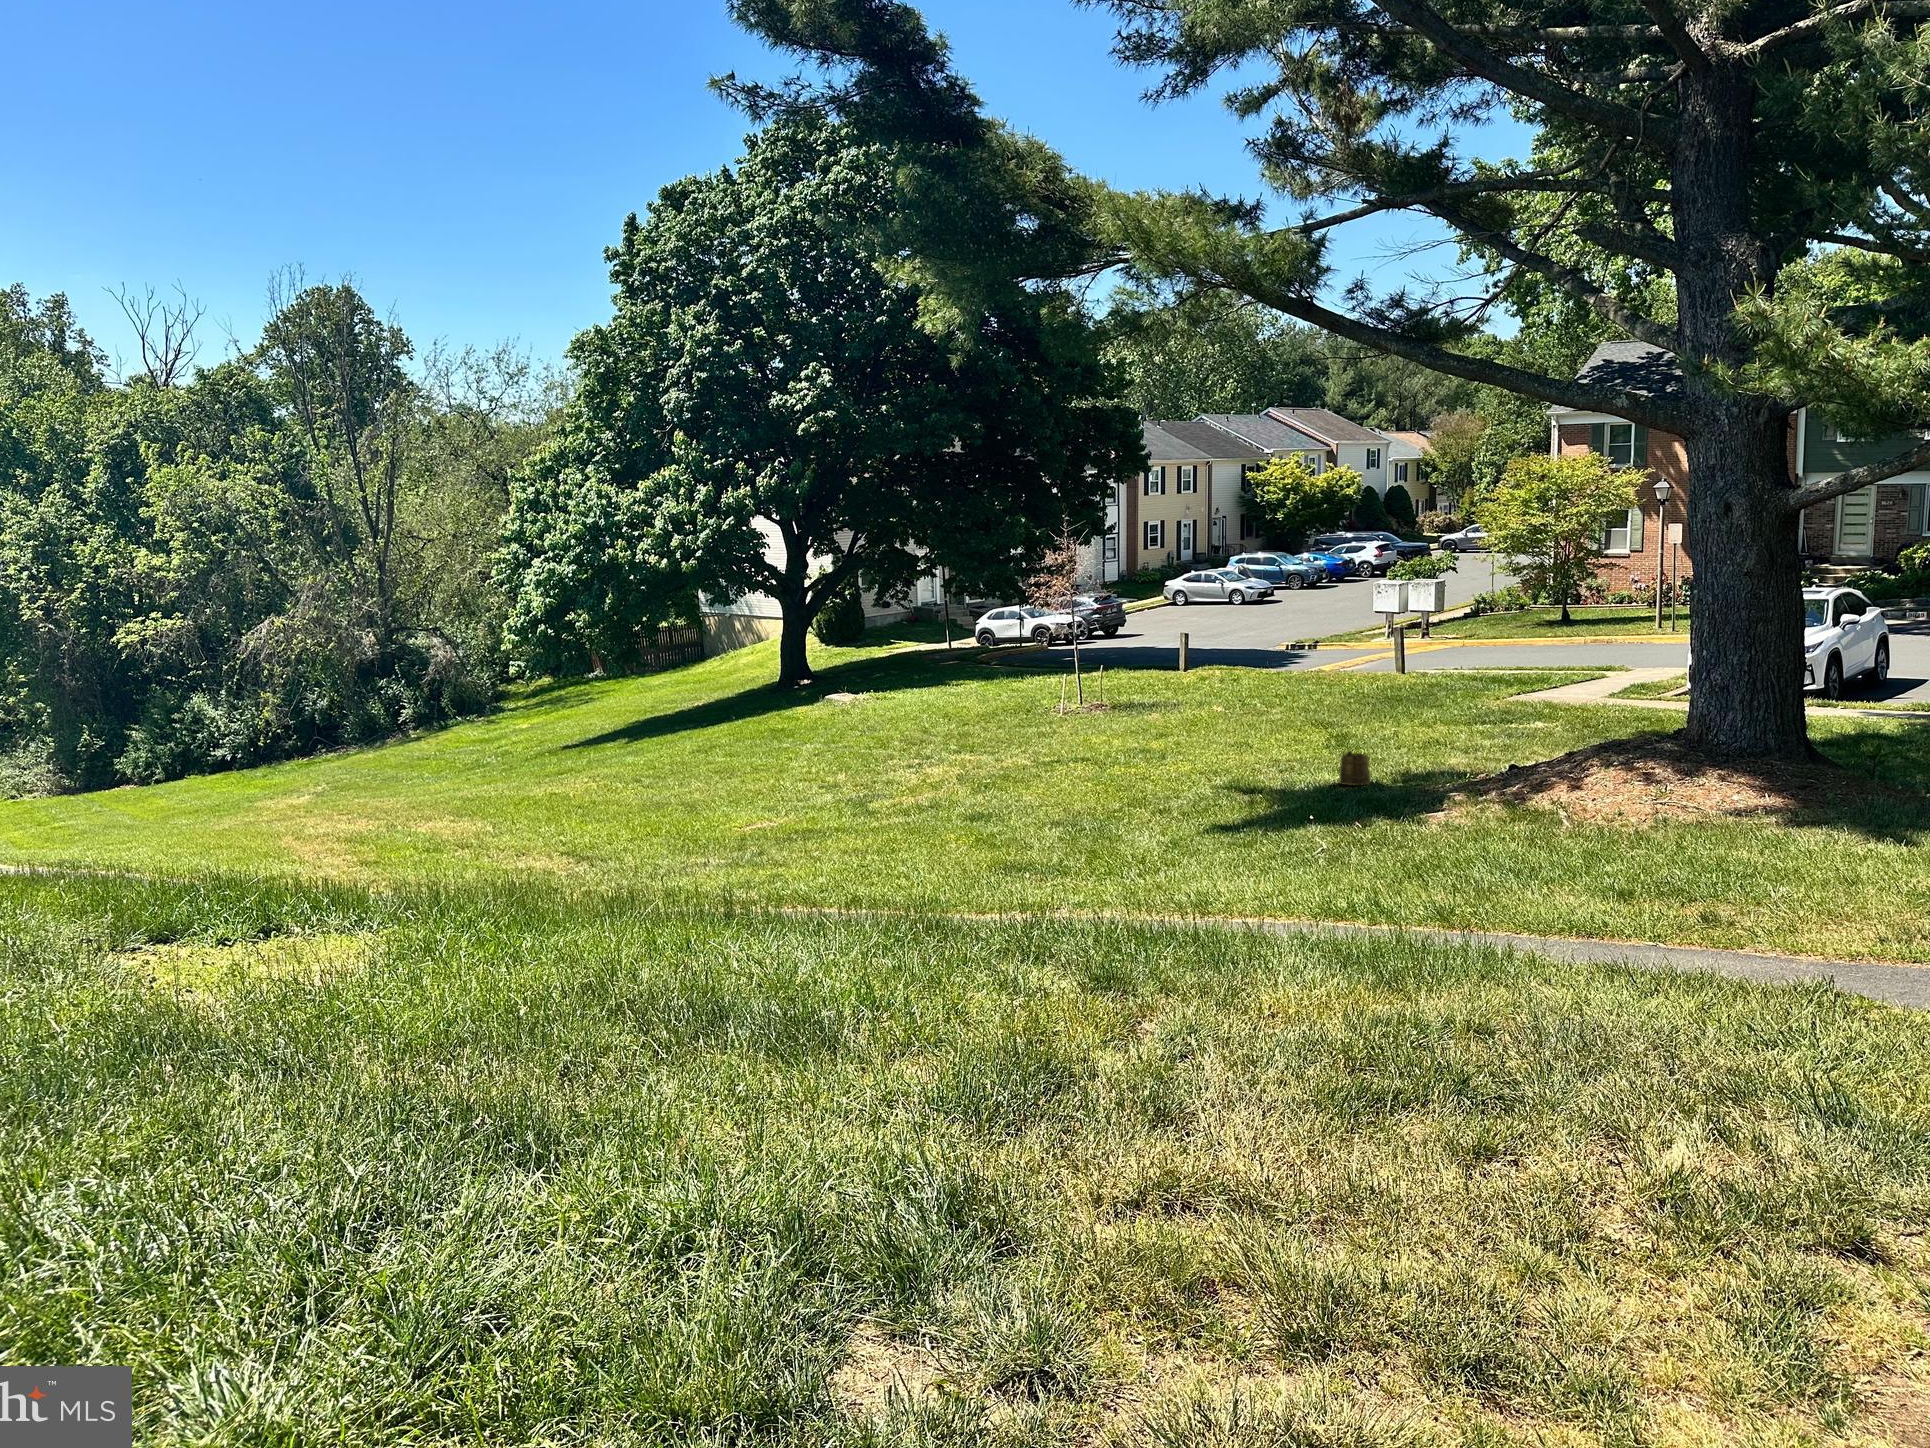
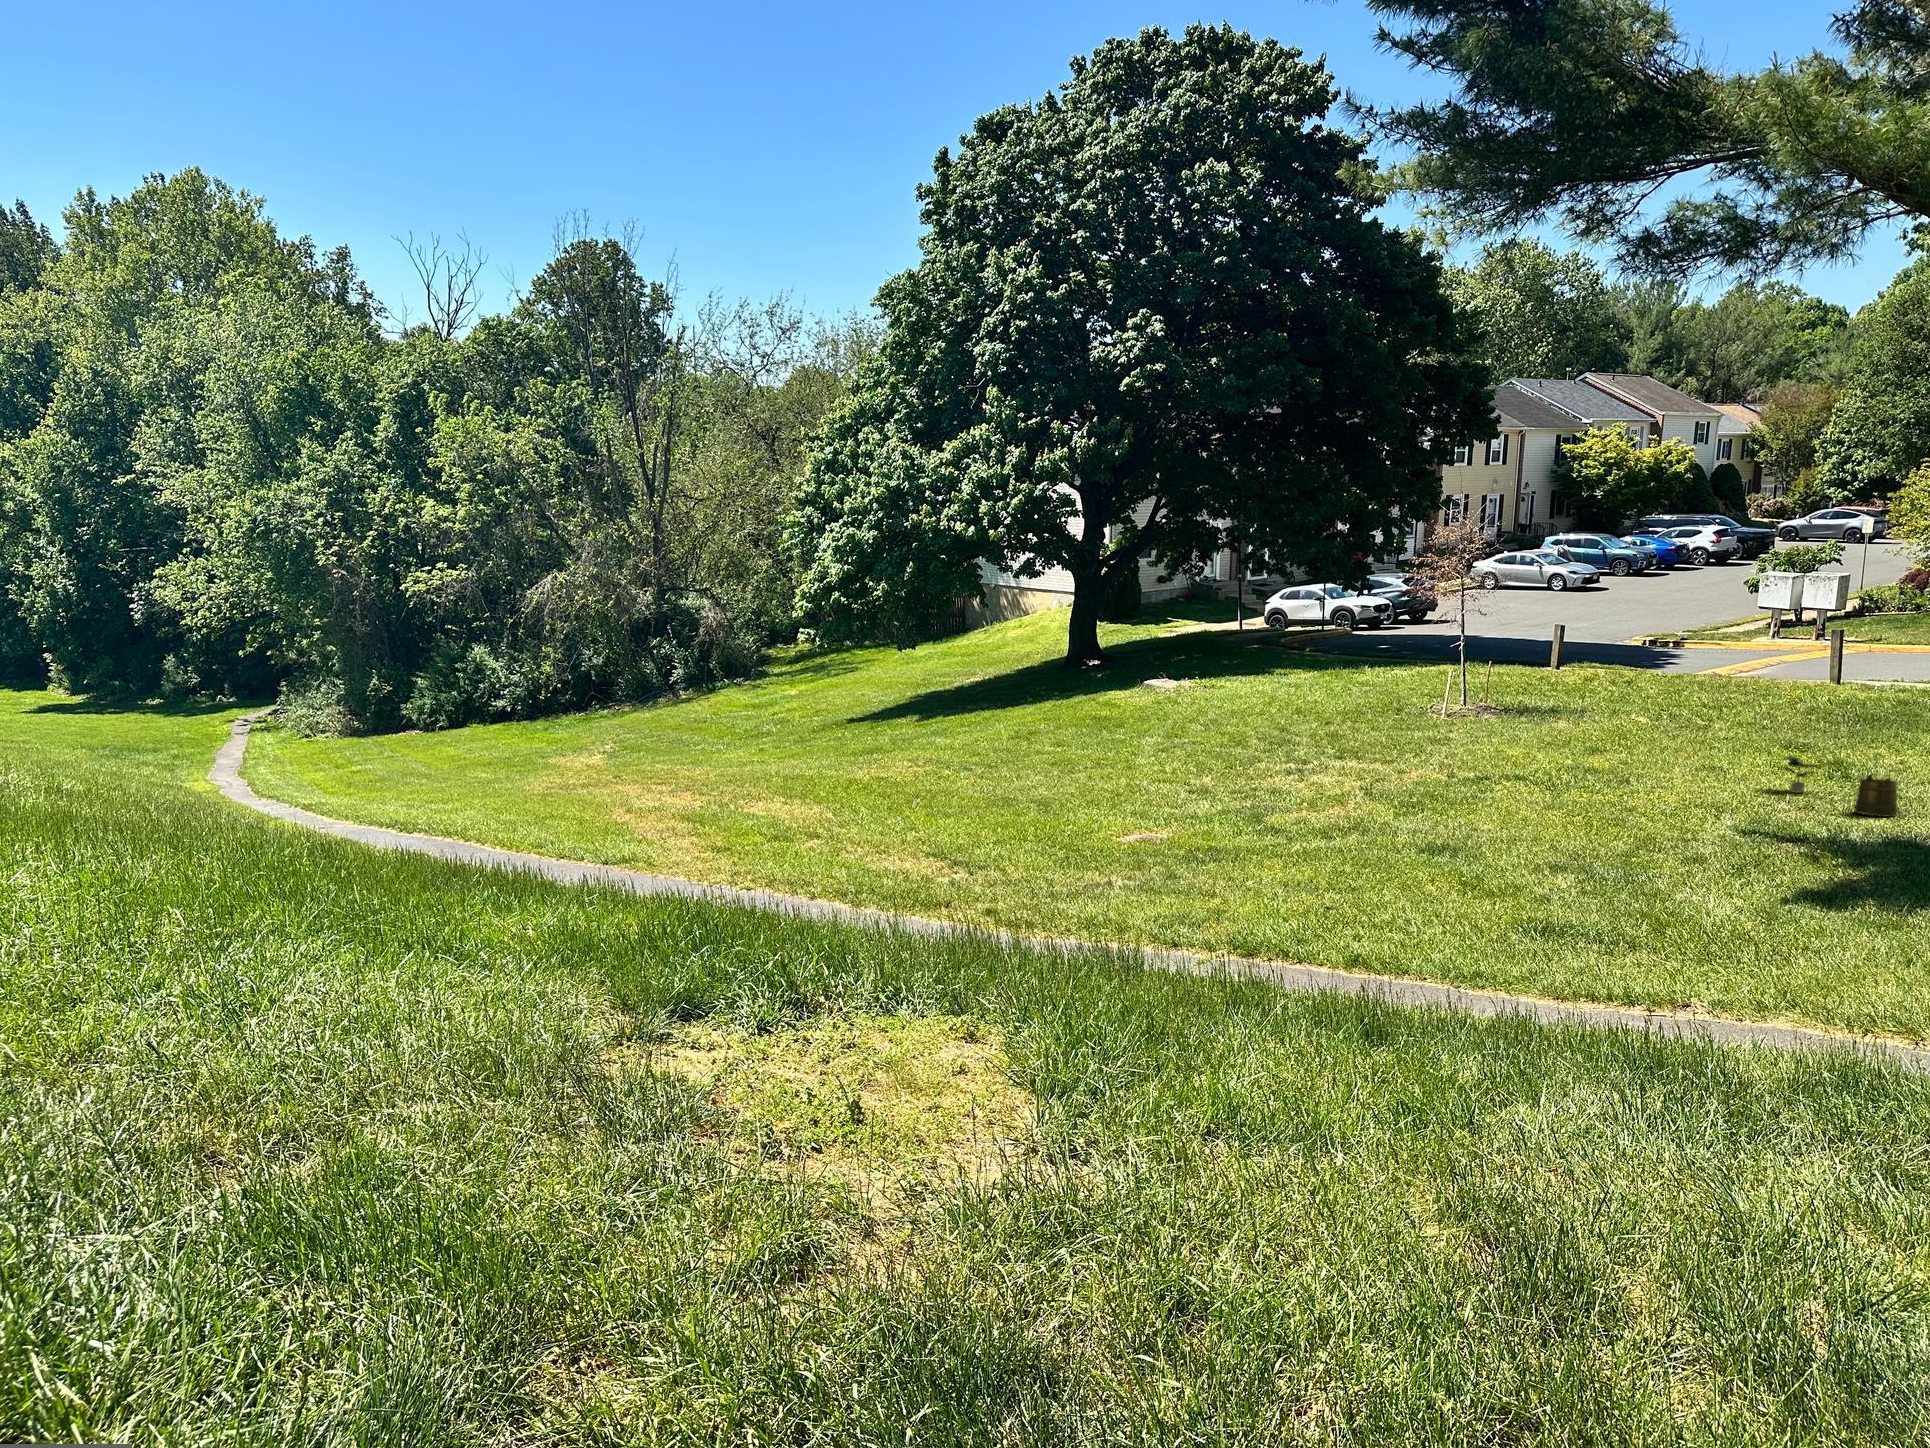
potted plant: none [1293,738,1324,770] -> present [1784,756,1819,793]

